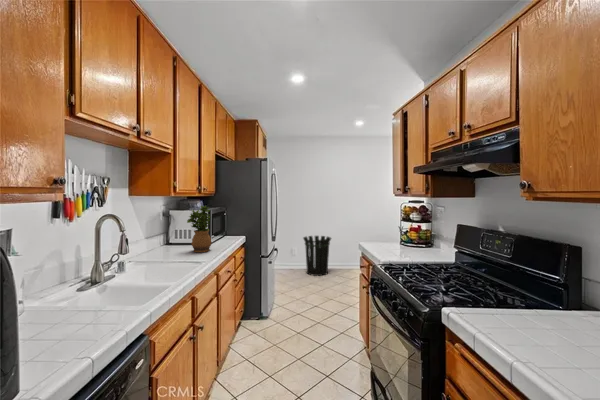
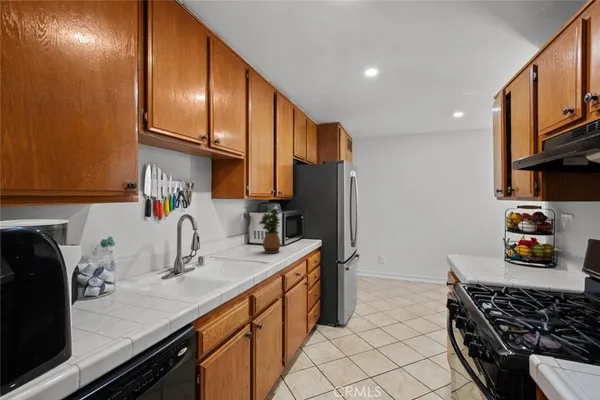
waste bin: present [303,236,331,276] -> none [391,243,426,289]

